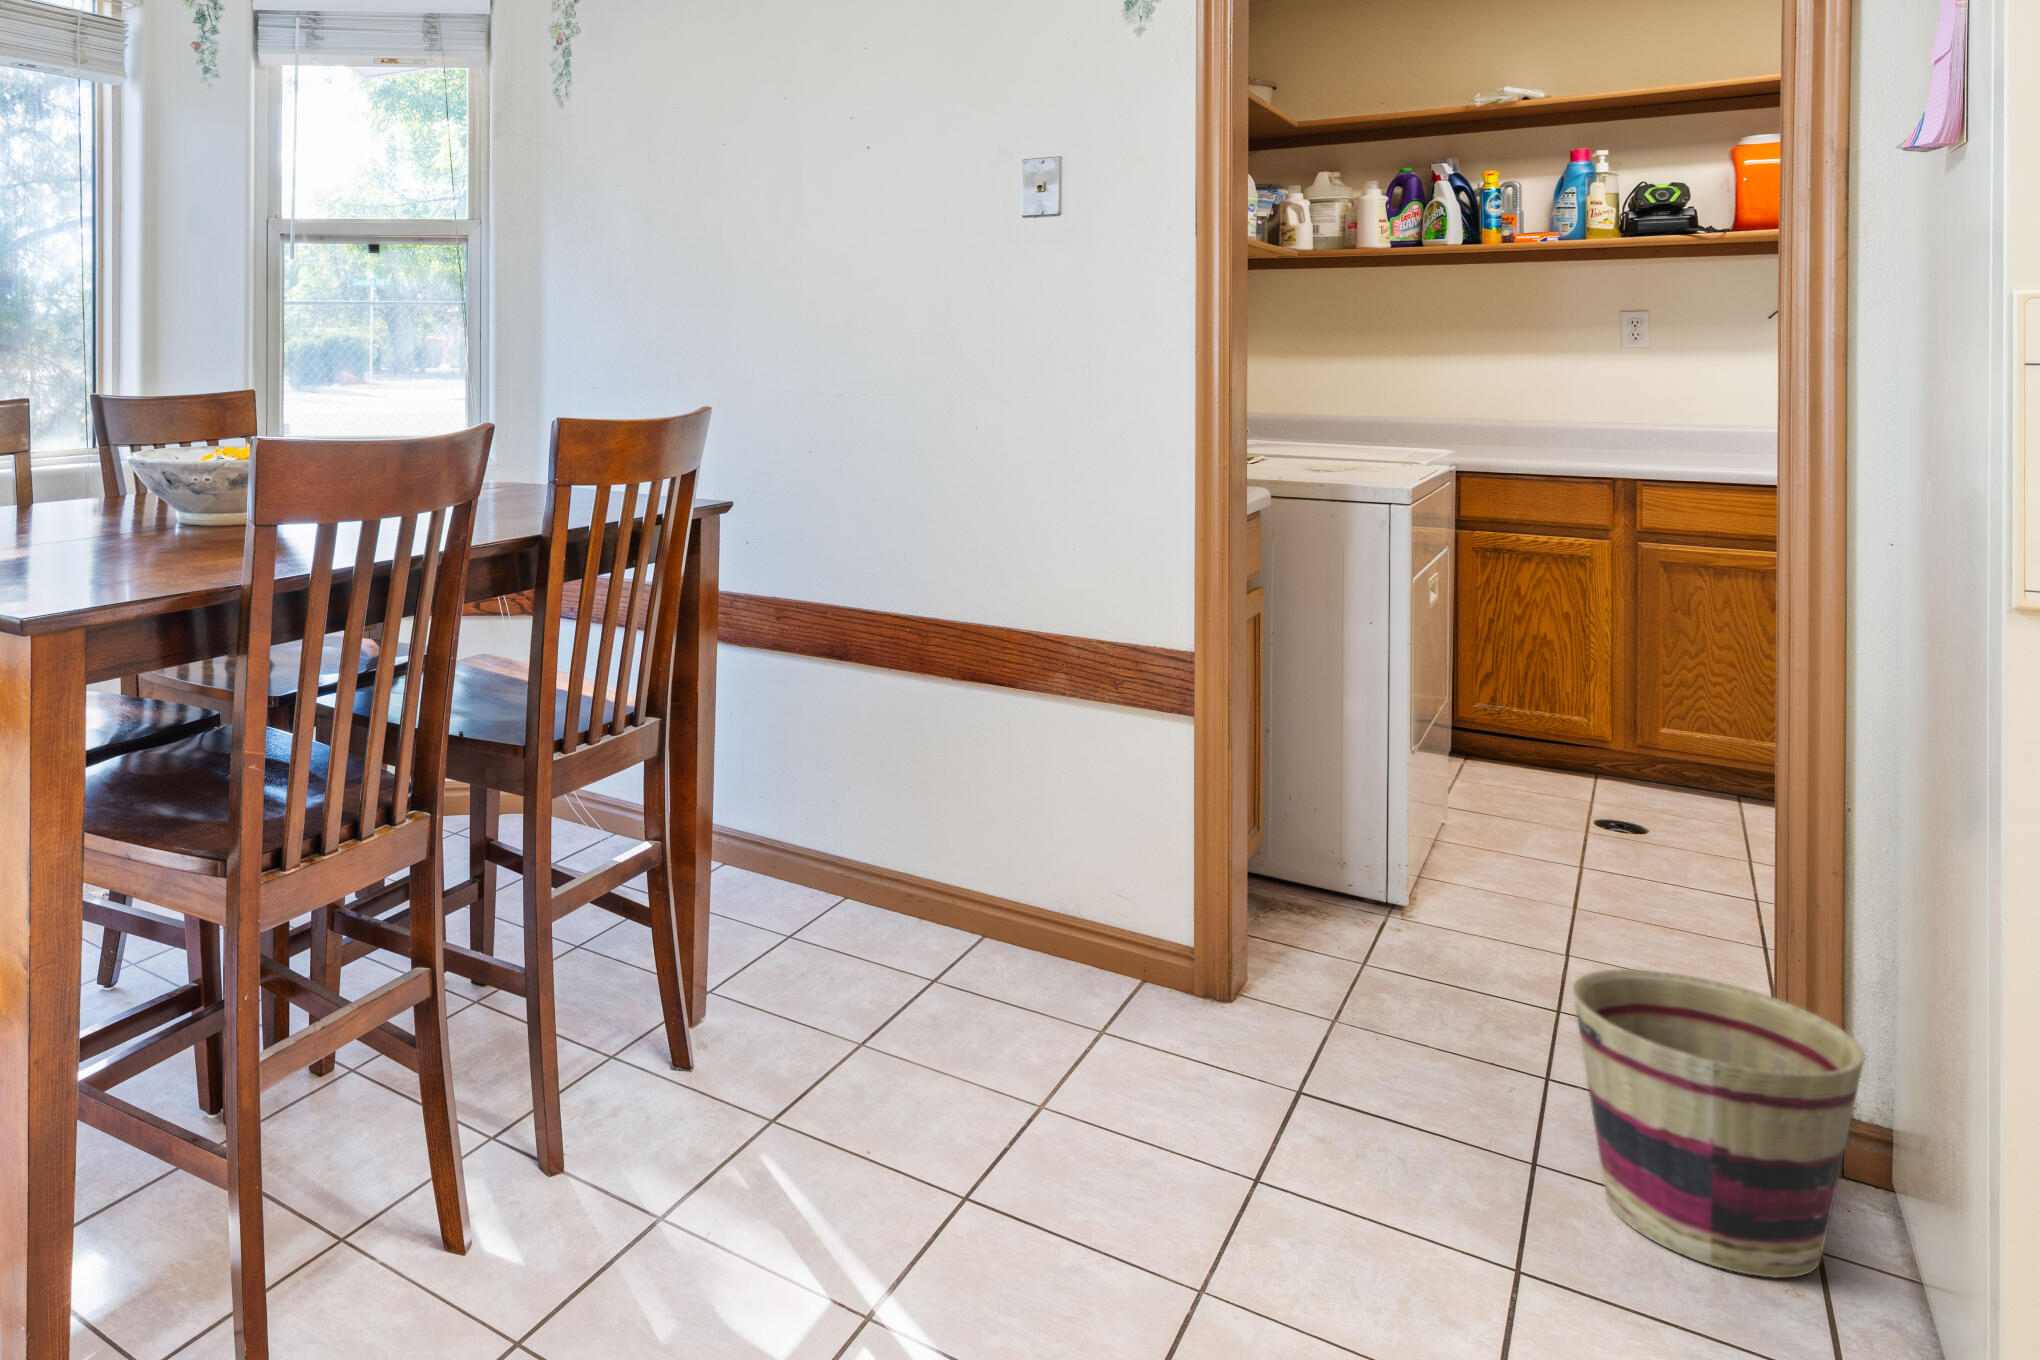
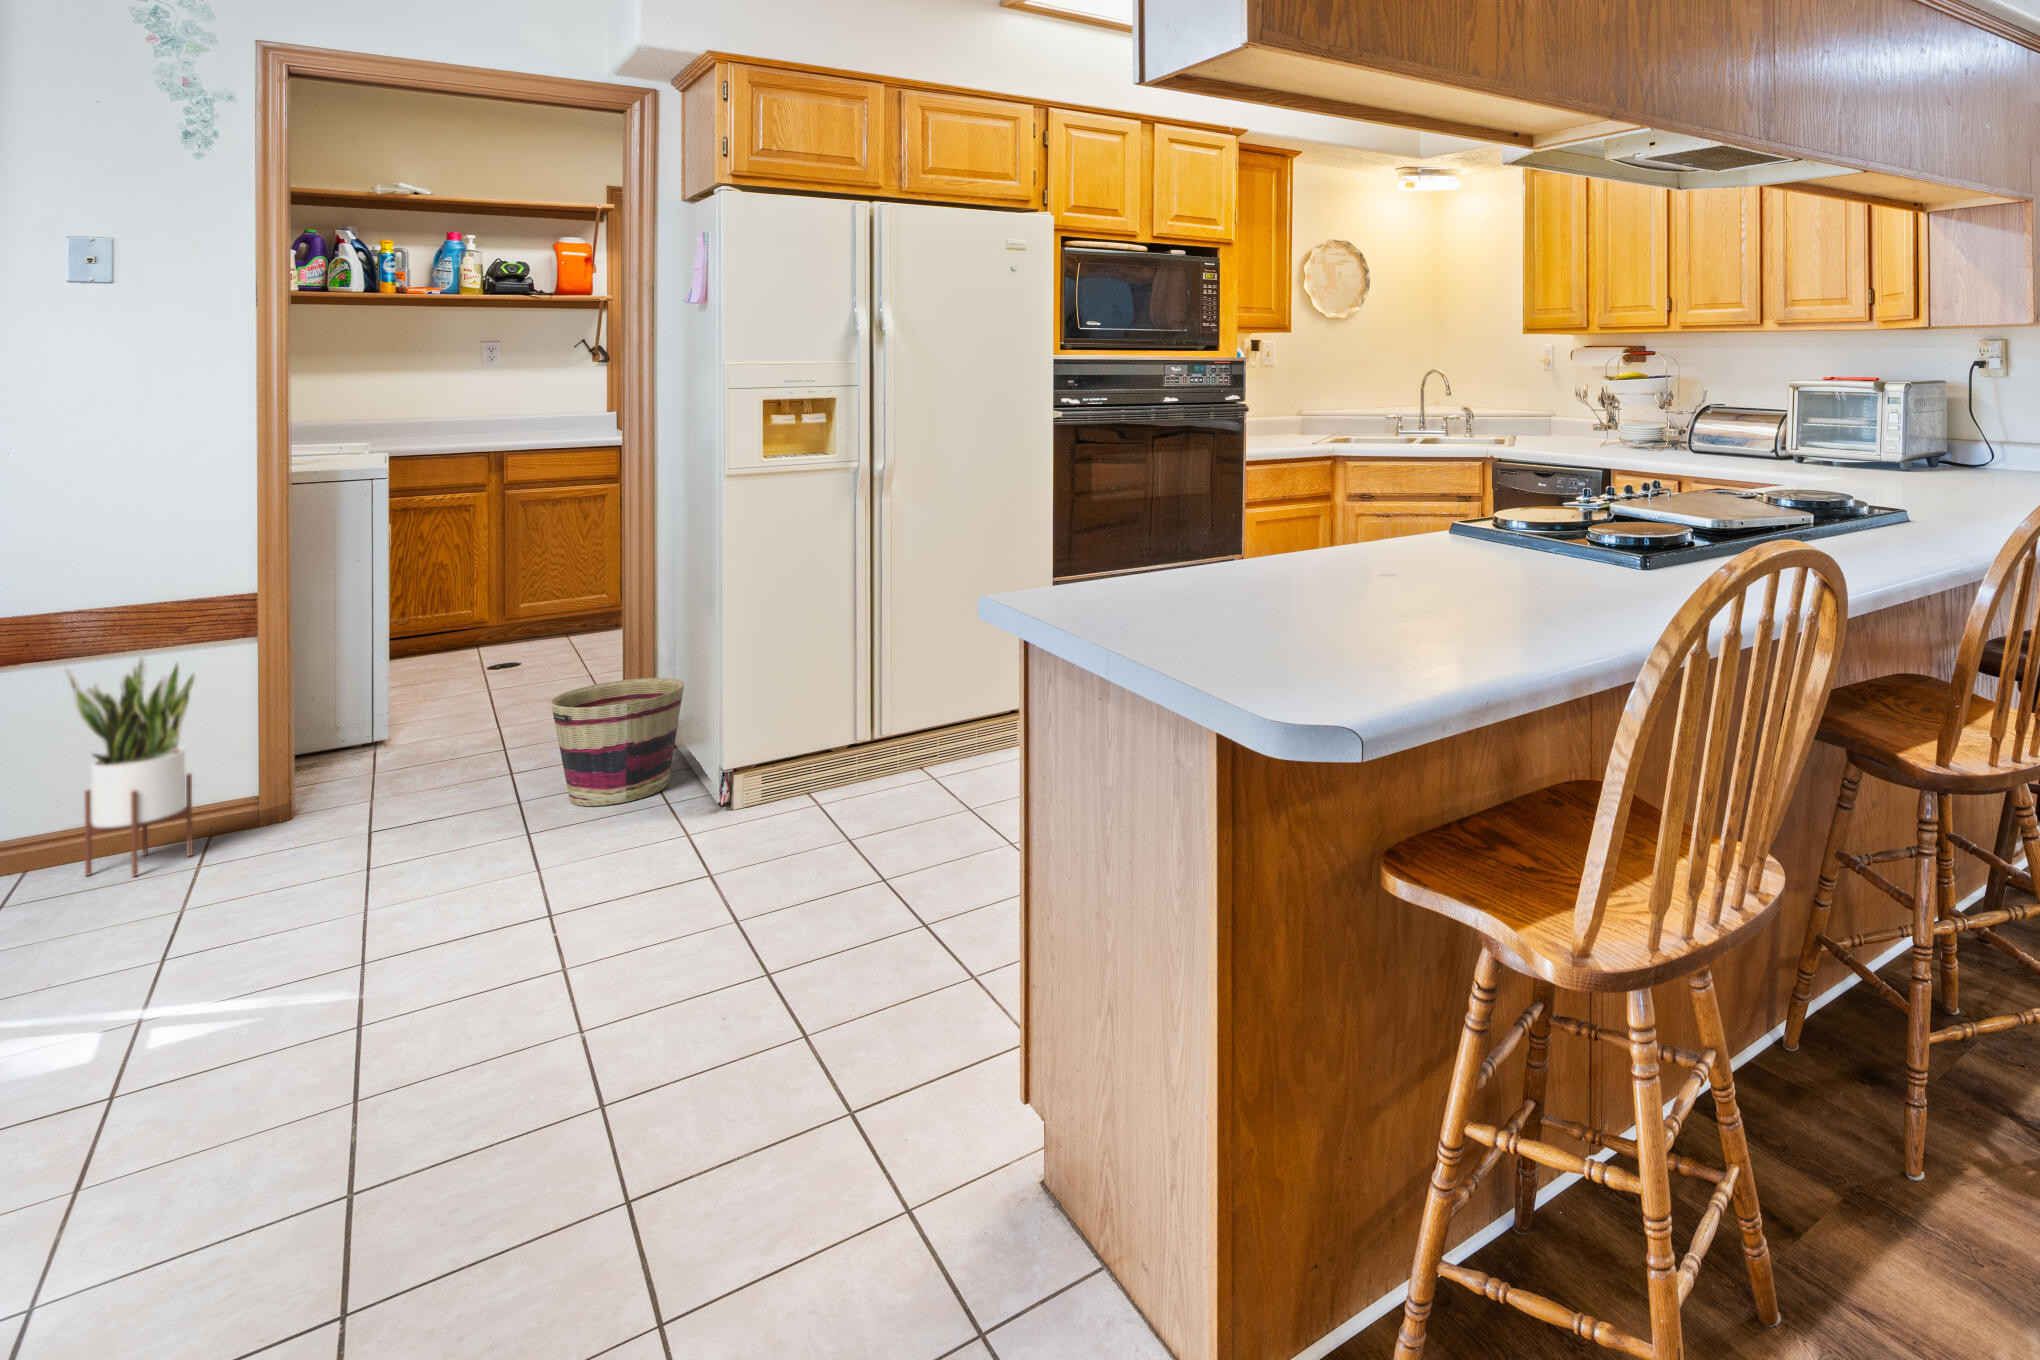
potted plant: none [995,709,1122,1002] -> present [65,655,195,876]

